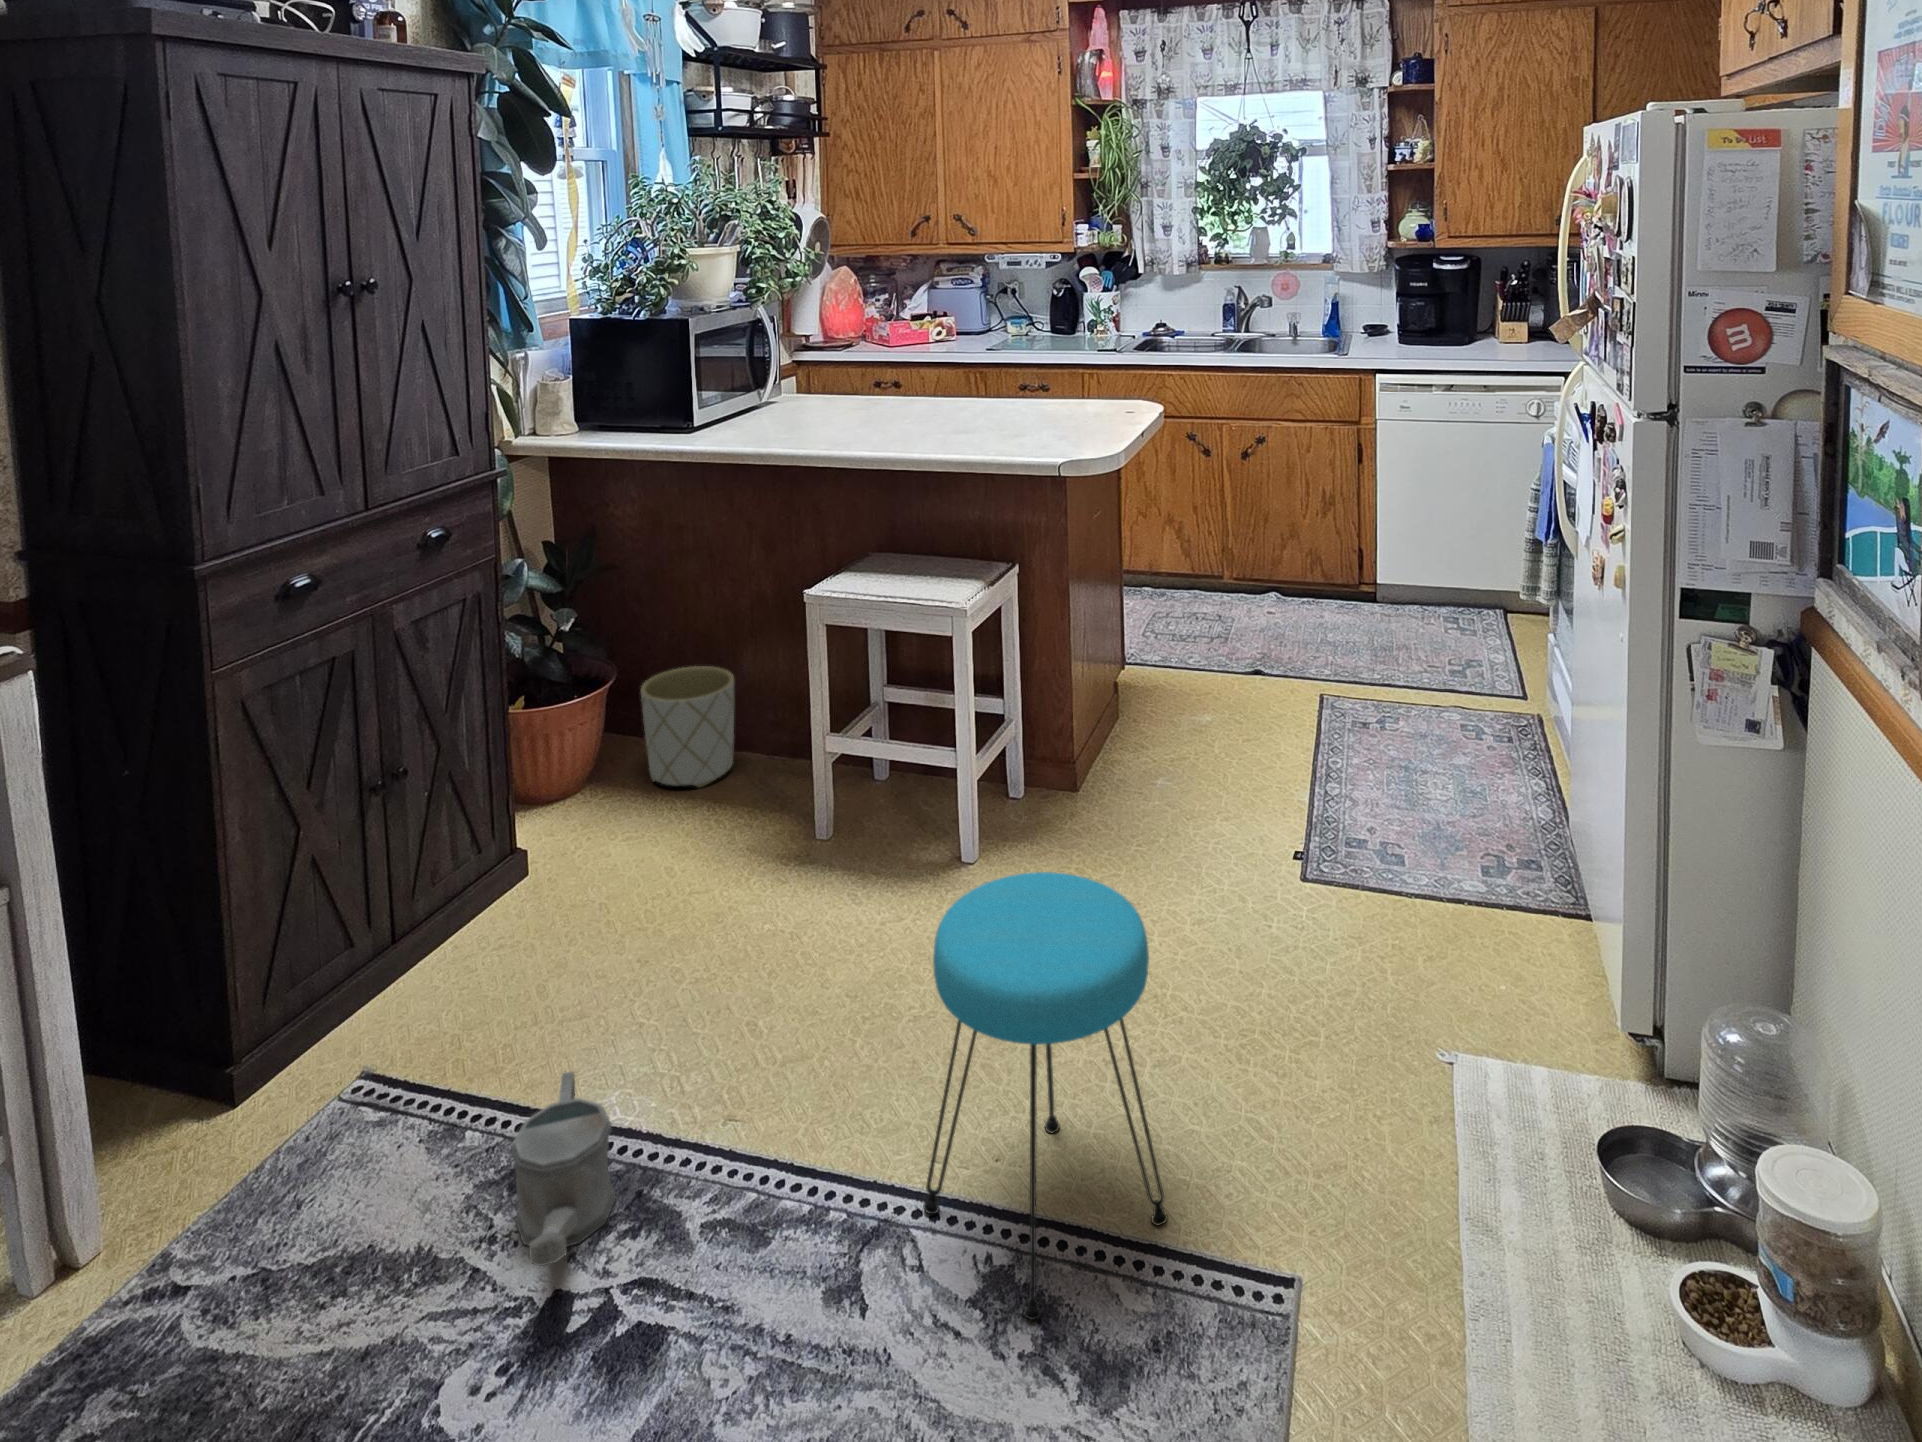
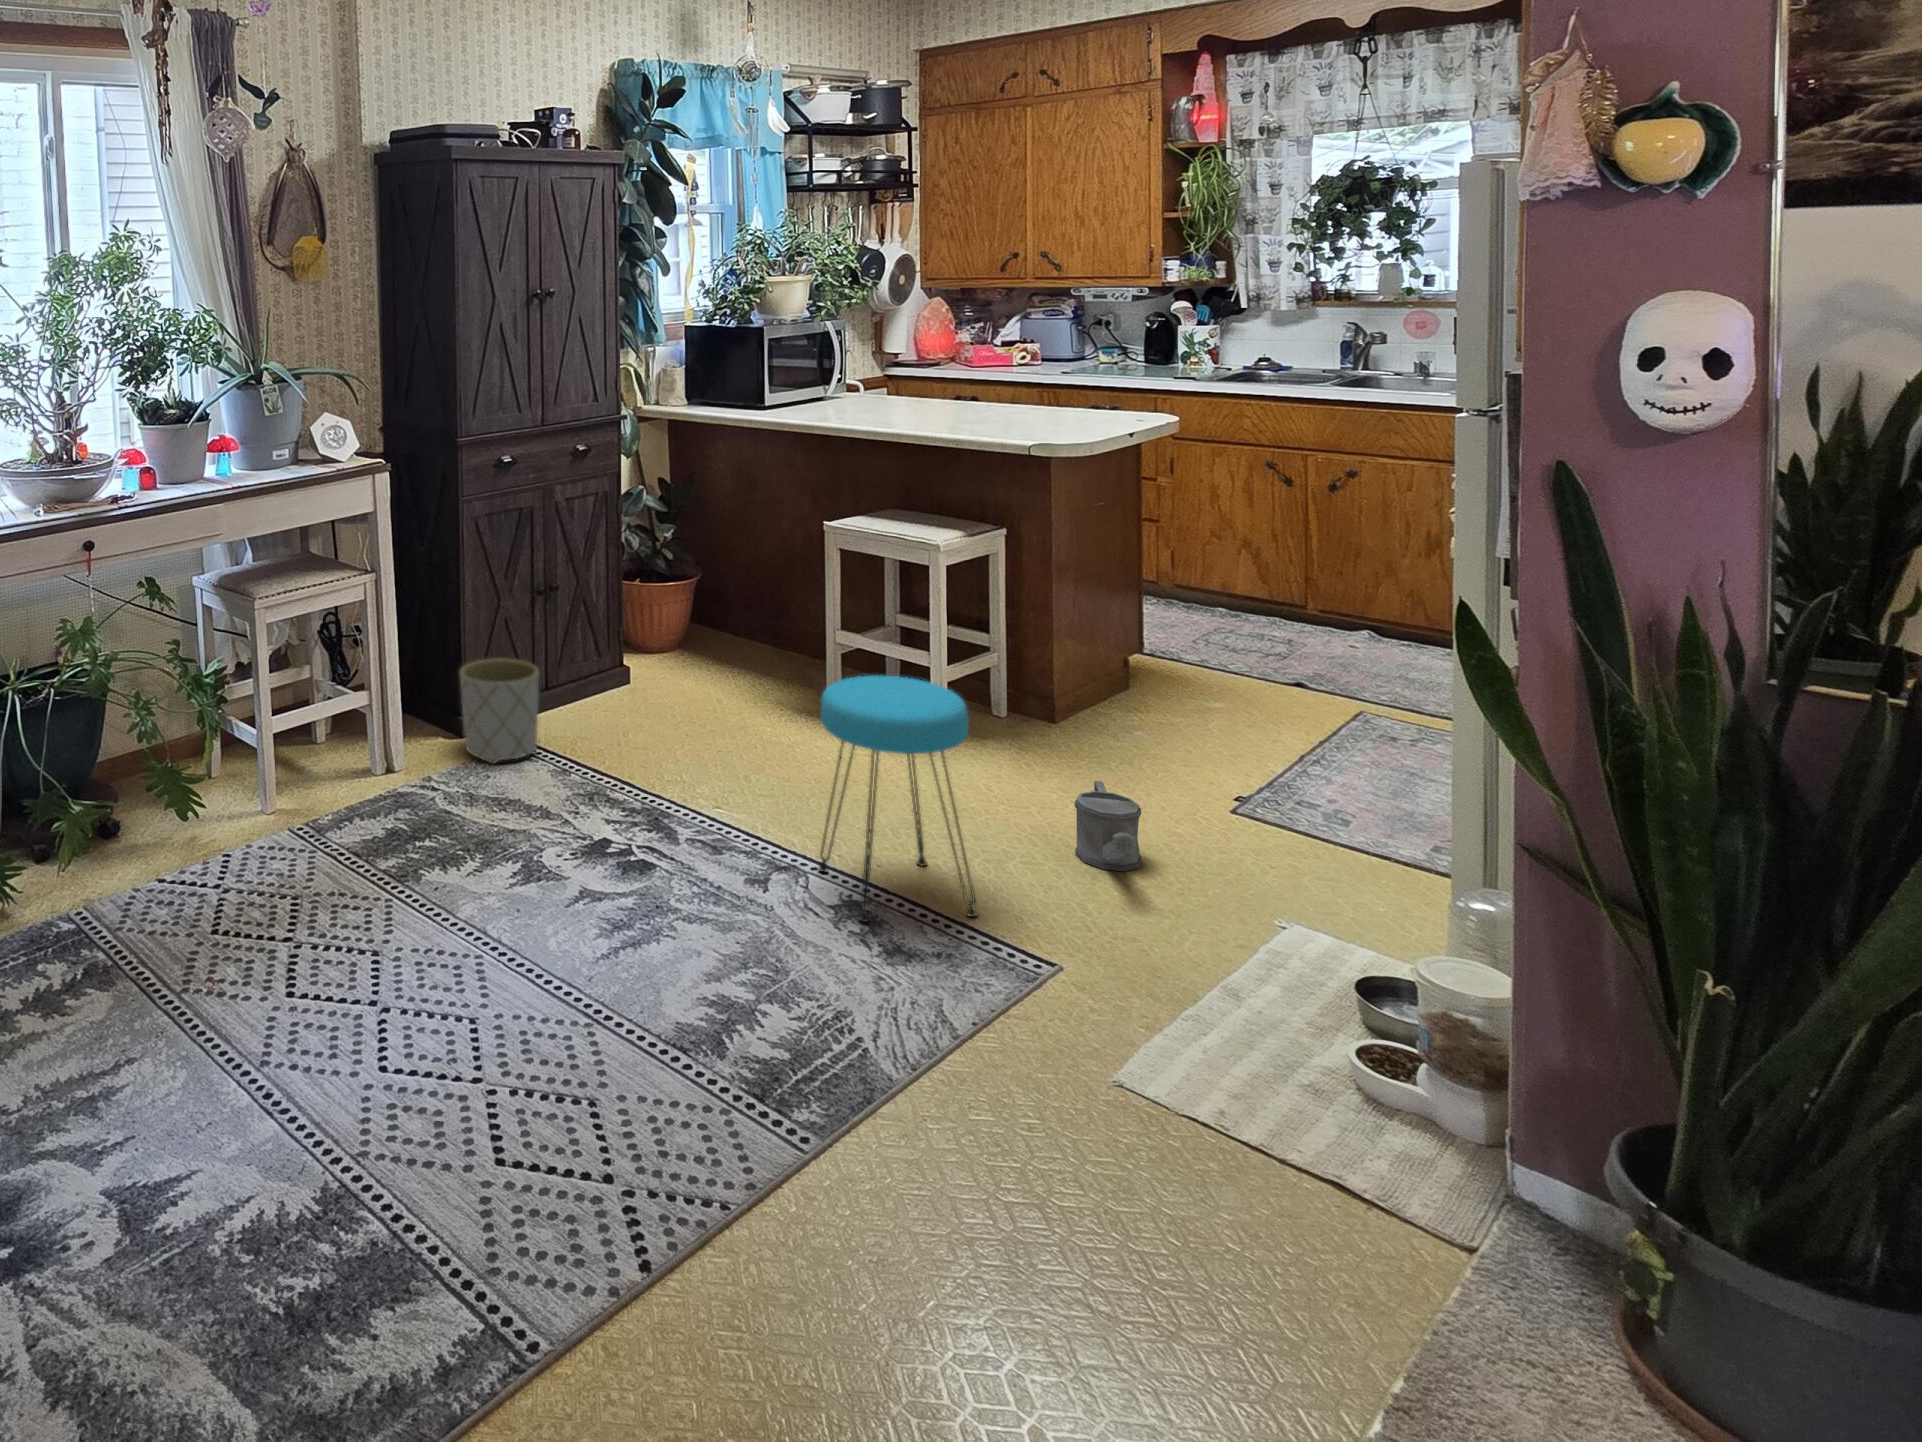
planter: present [641,666,734,787] -> present [460,658,539,763]
watering can: present [511,1071,616,1266] -> present [1075,781,1142,871]

